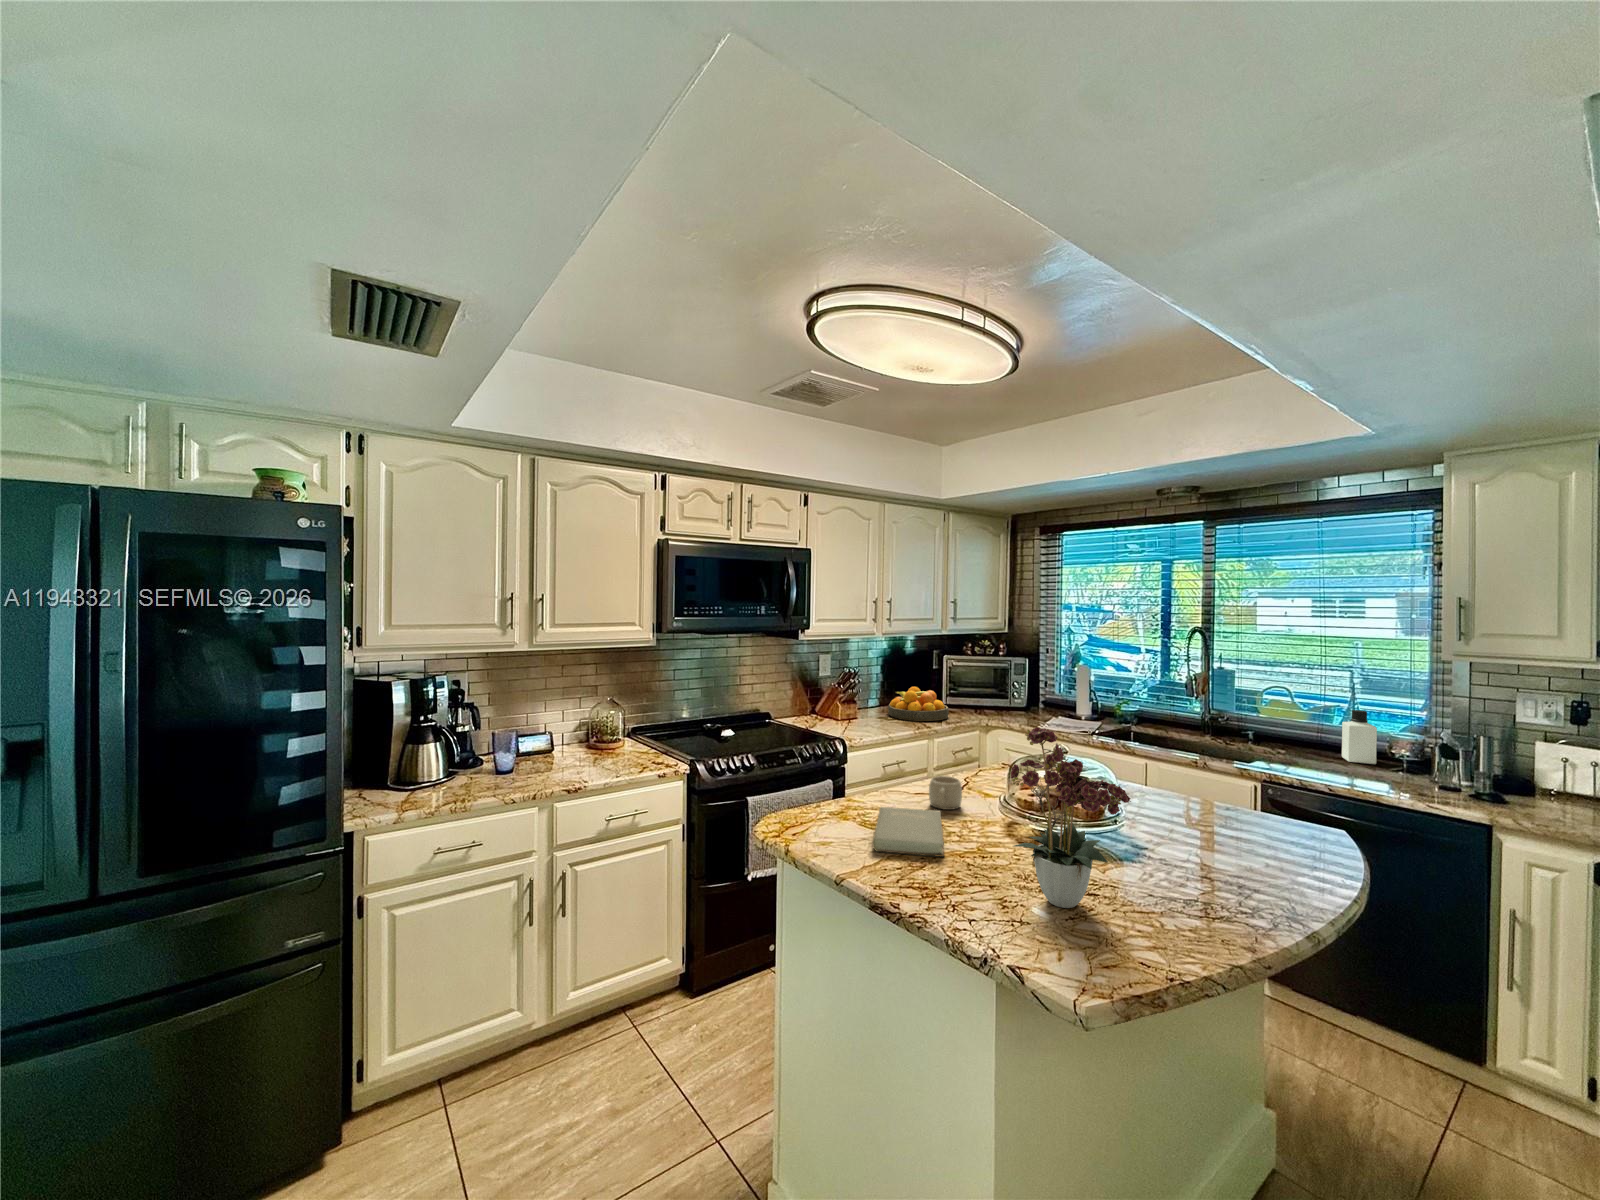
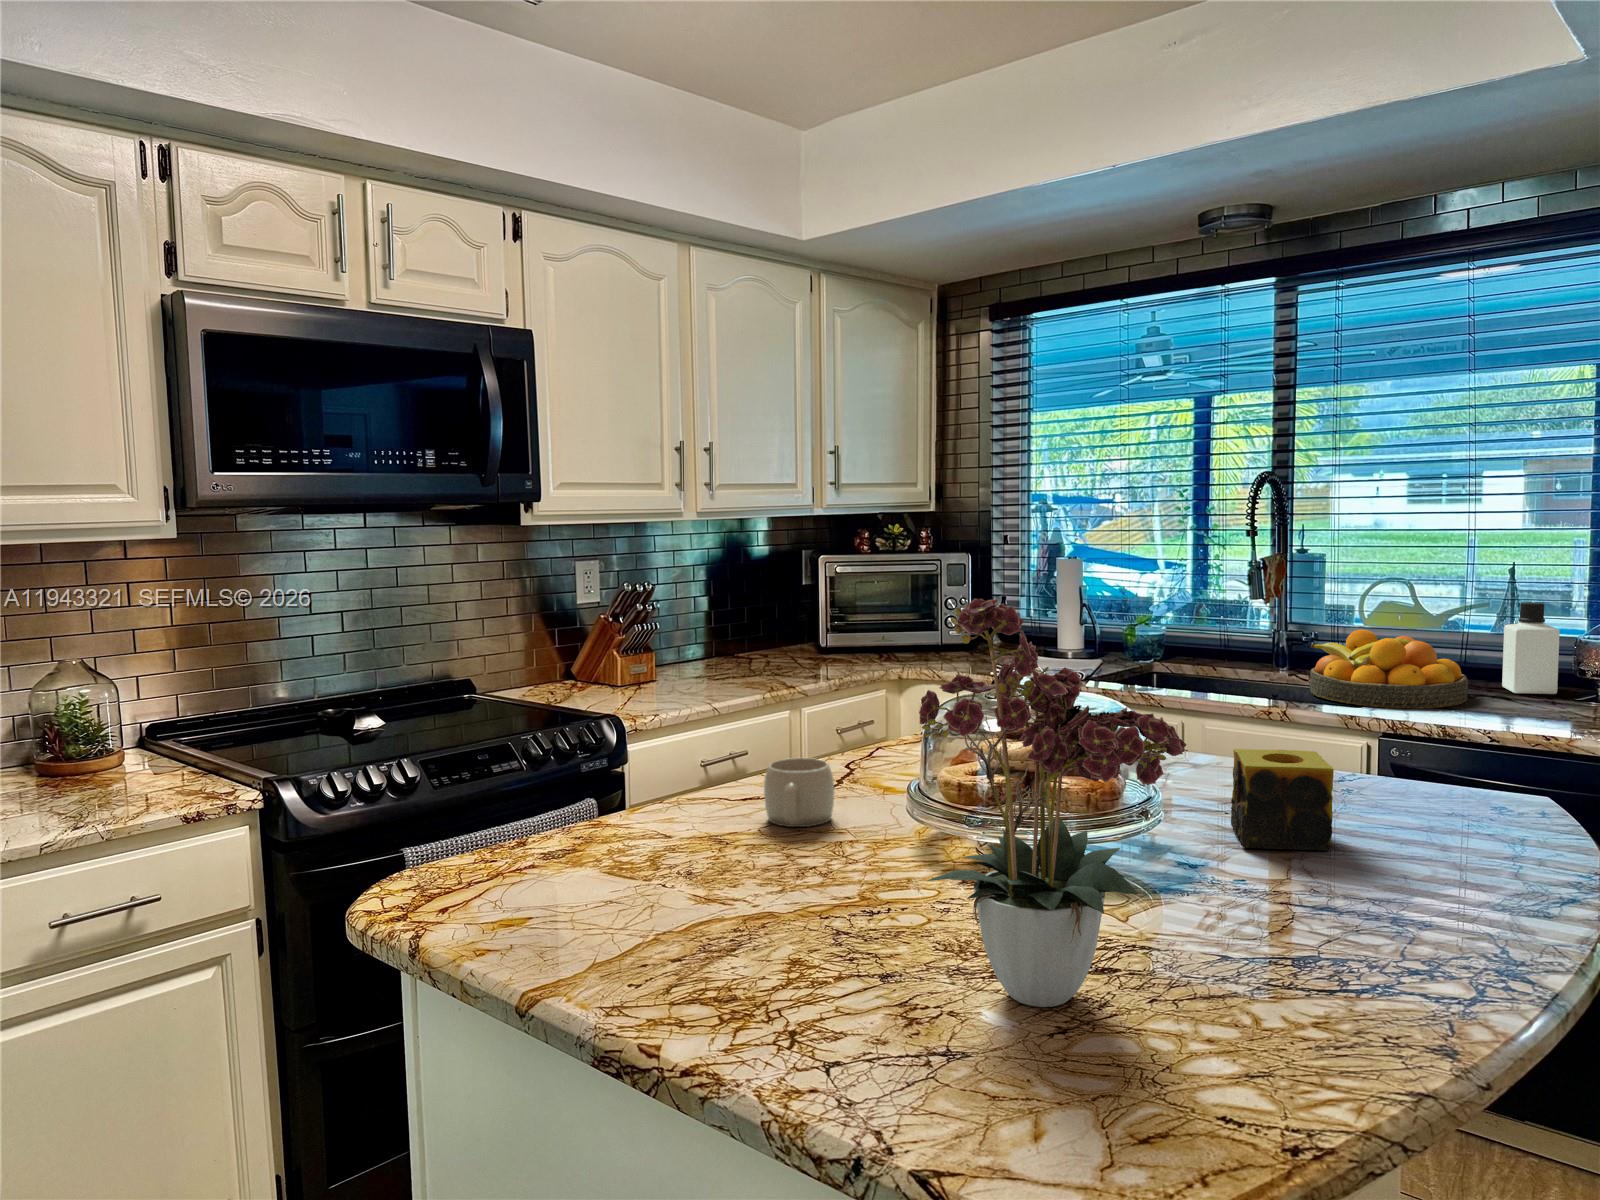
fruit bowl: present [888,687,949,721] -> present [1310,630,1468,709]
candle: none [1162,791,1215,848] -> present [1231,749,1334,851]
book: present [872,807,944,857] -> none [620,827,785,928]

